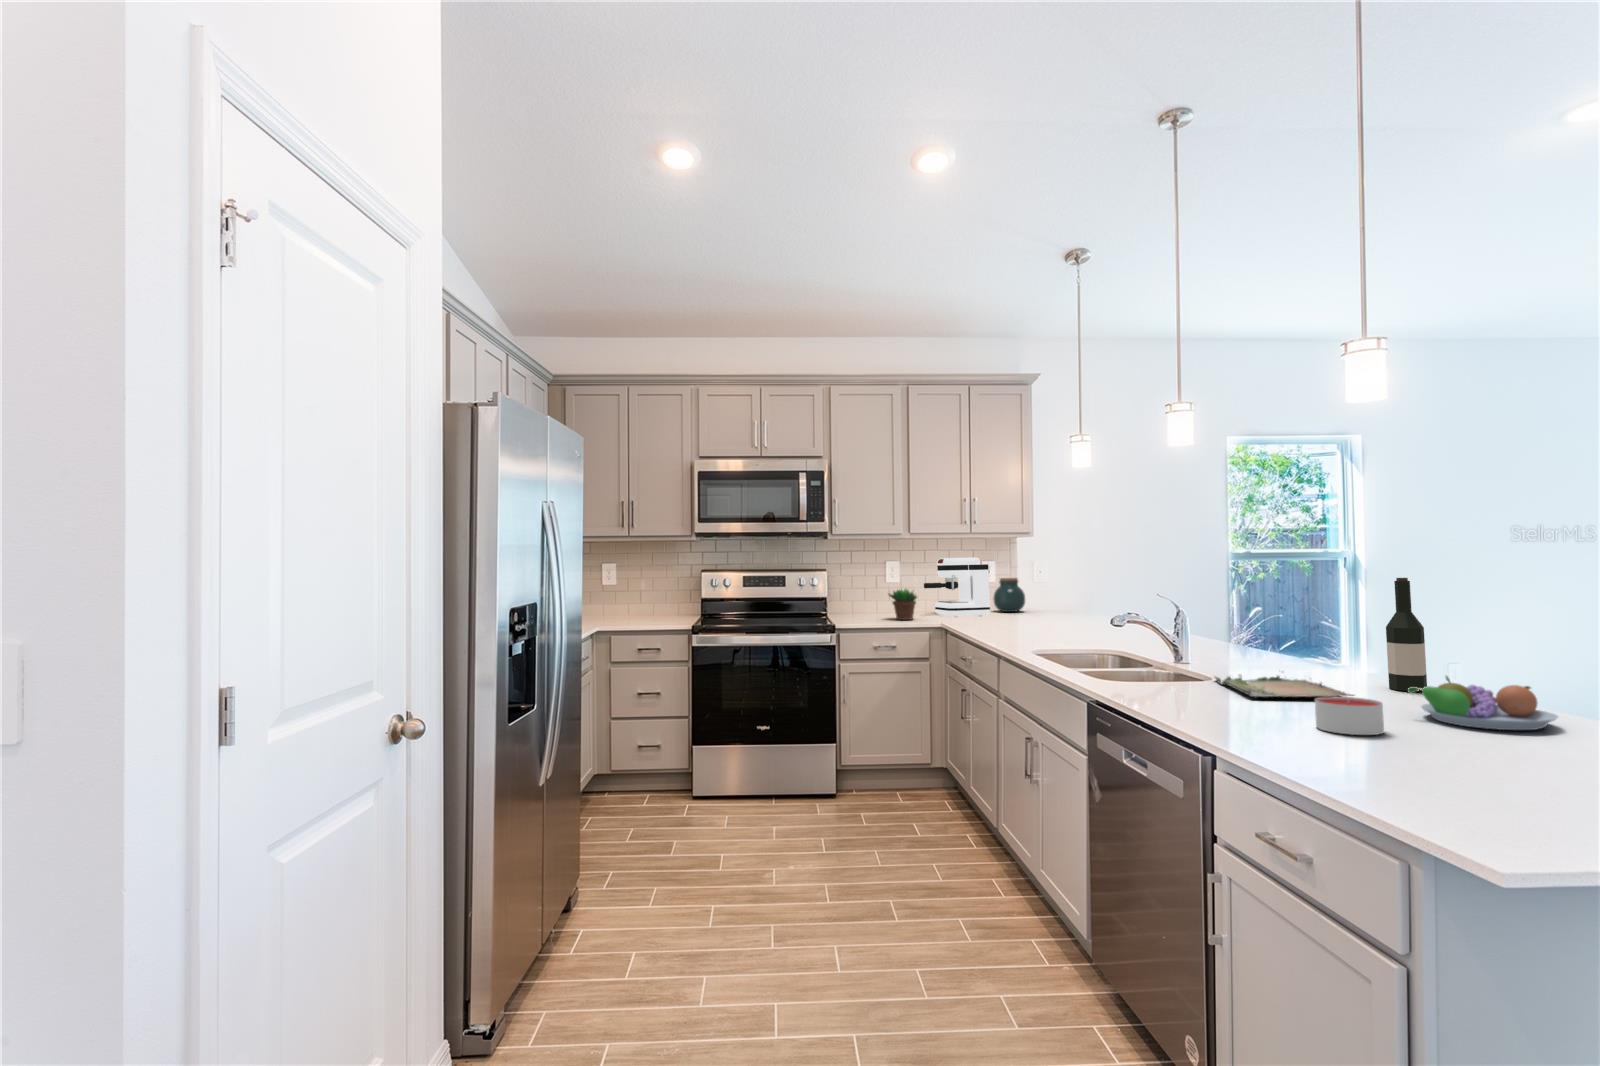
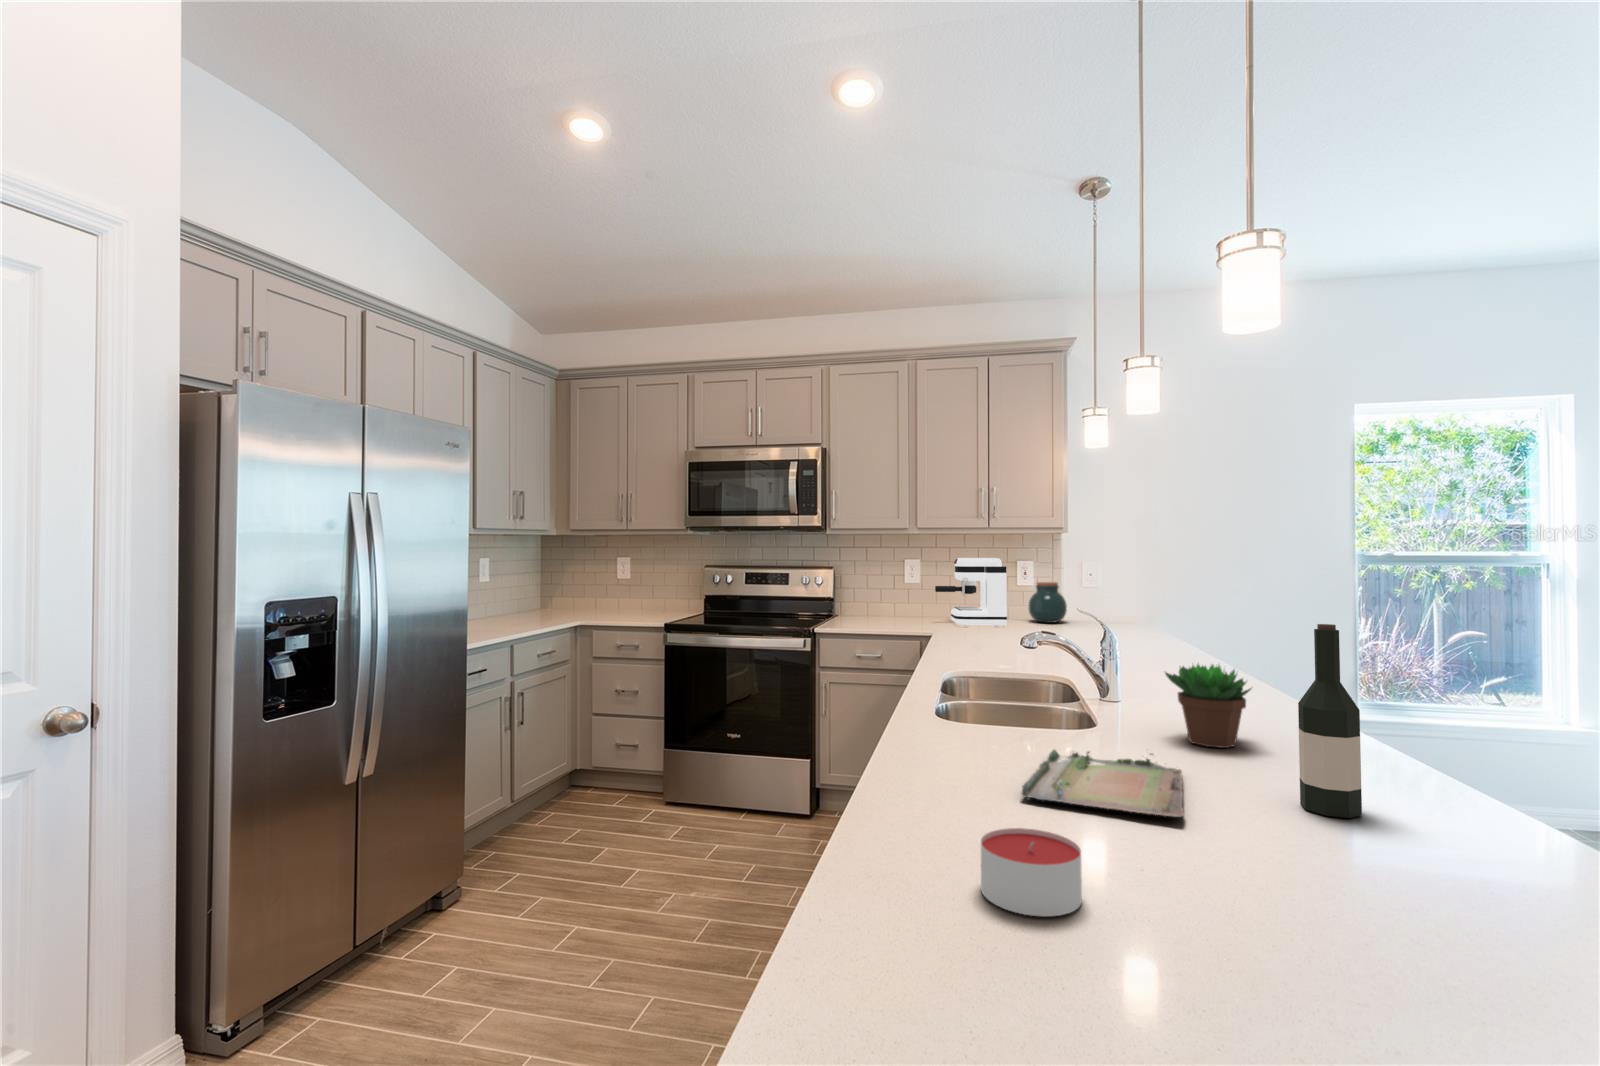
succulent plant: present [889,589,917,620] -> present [1165,663,1251,748]
fruit bowl: present [1408,676,1558,730] -> none [1197,812,1458,956]

